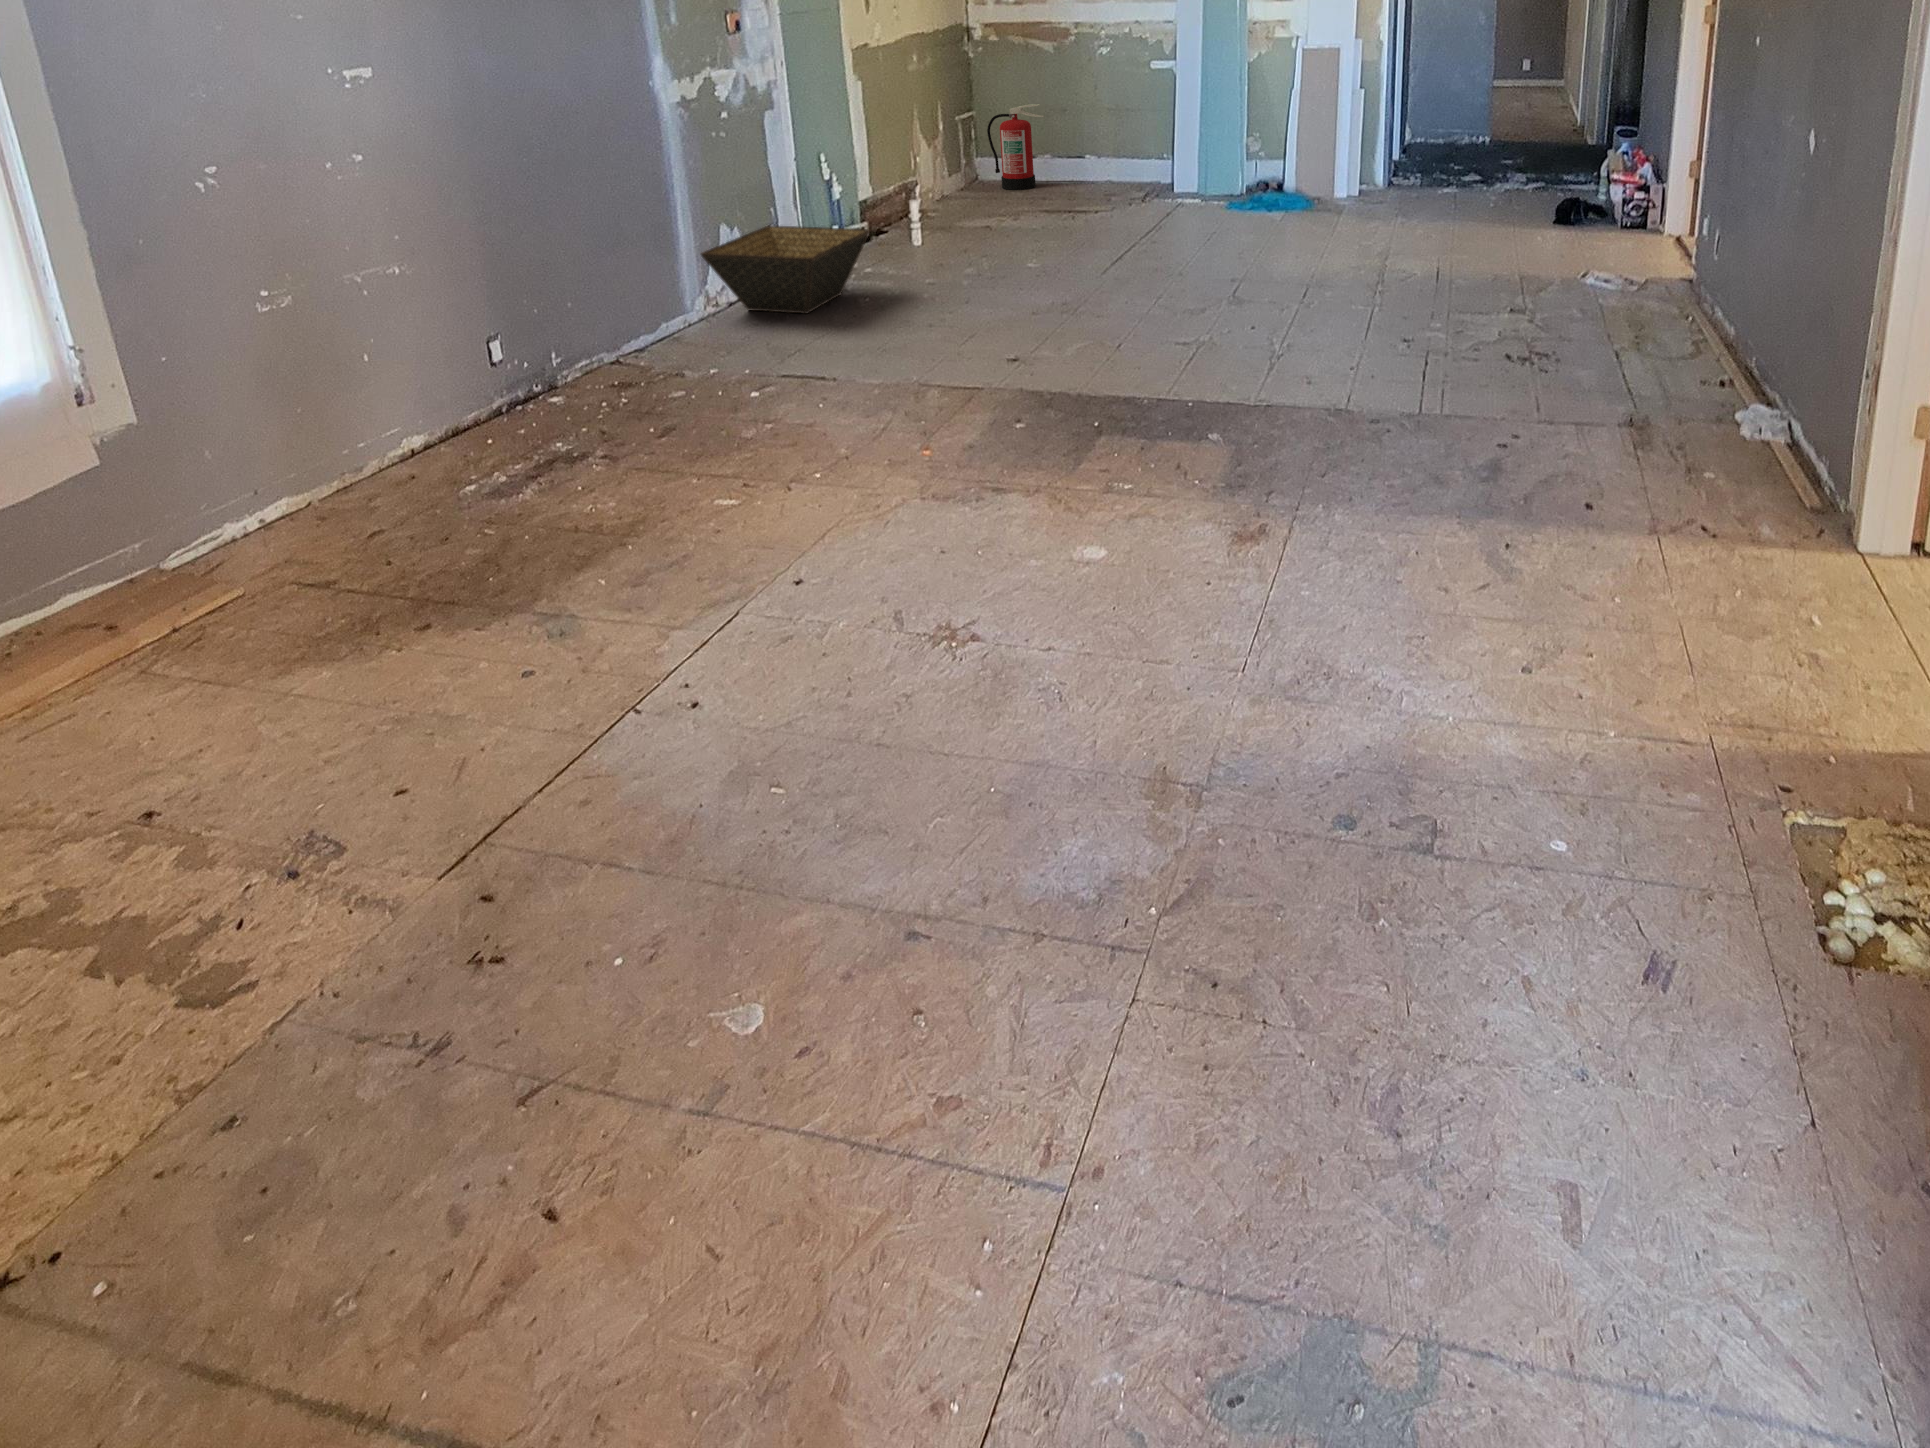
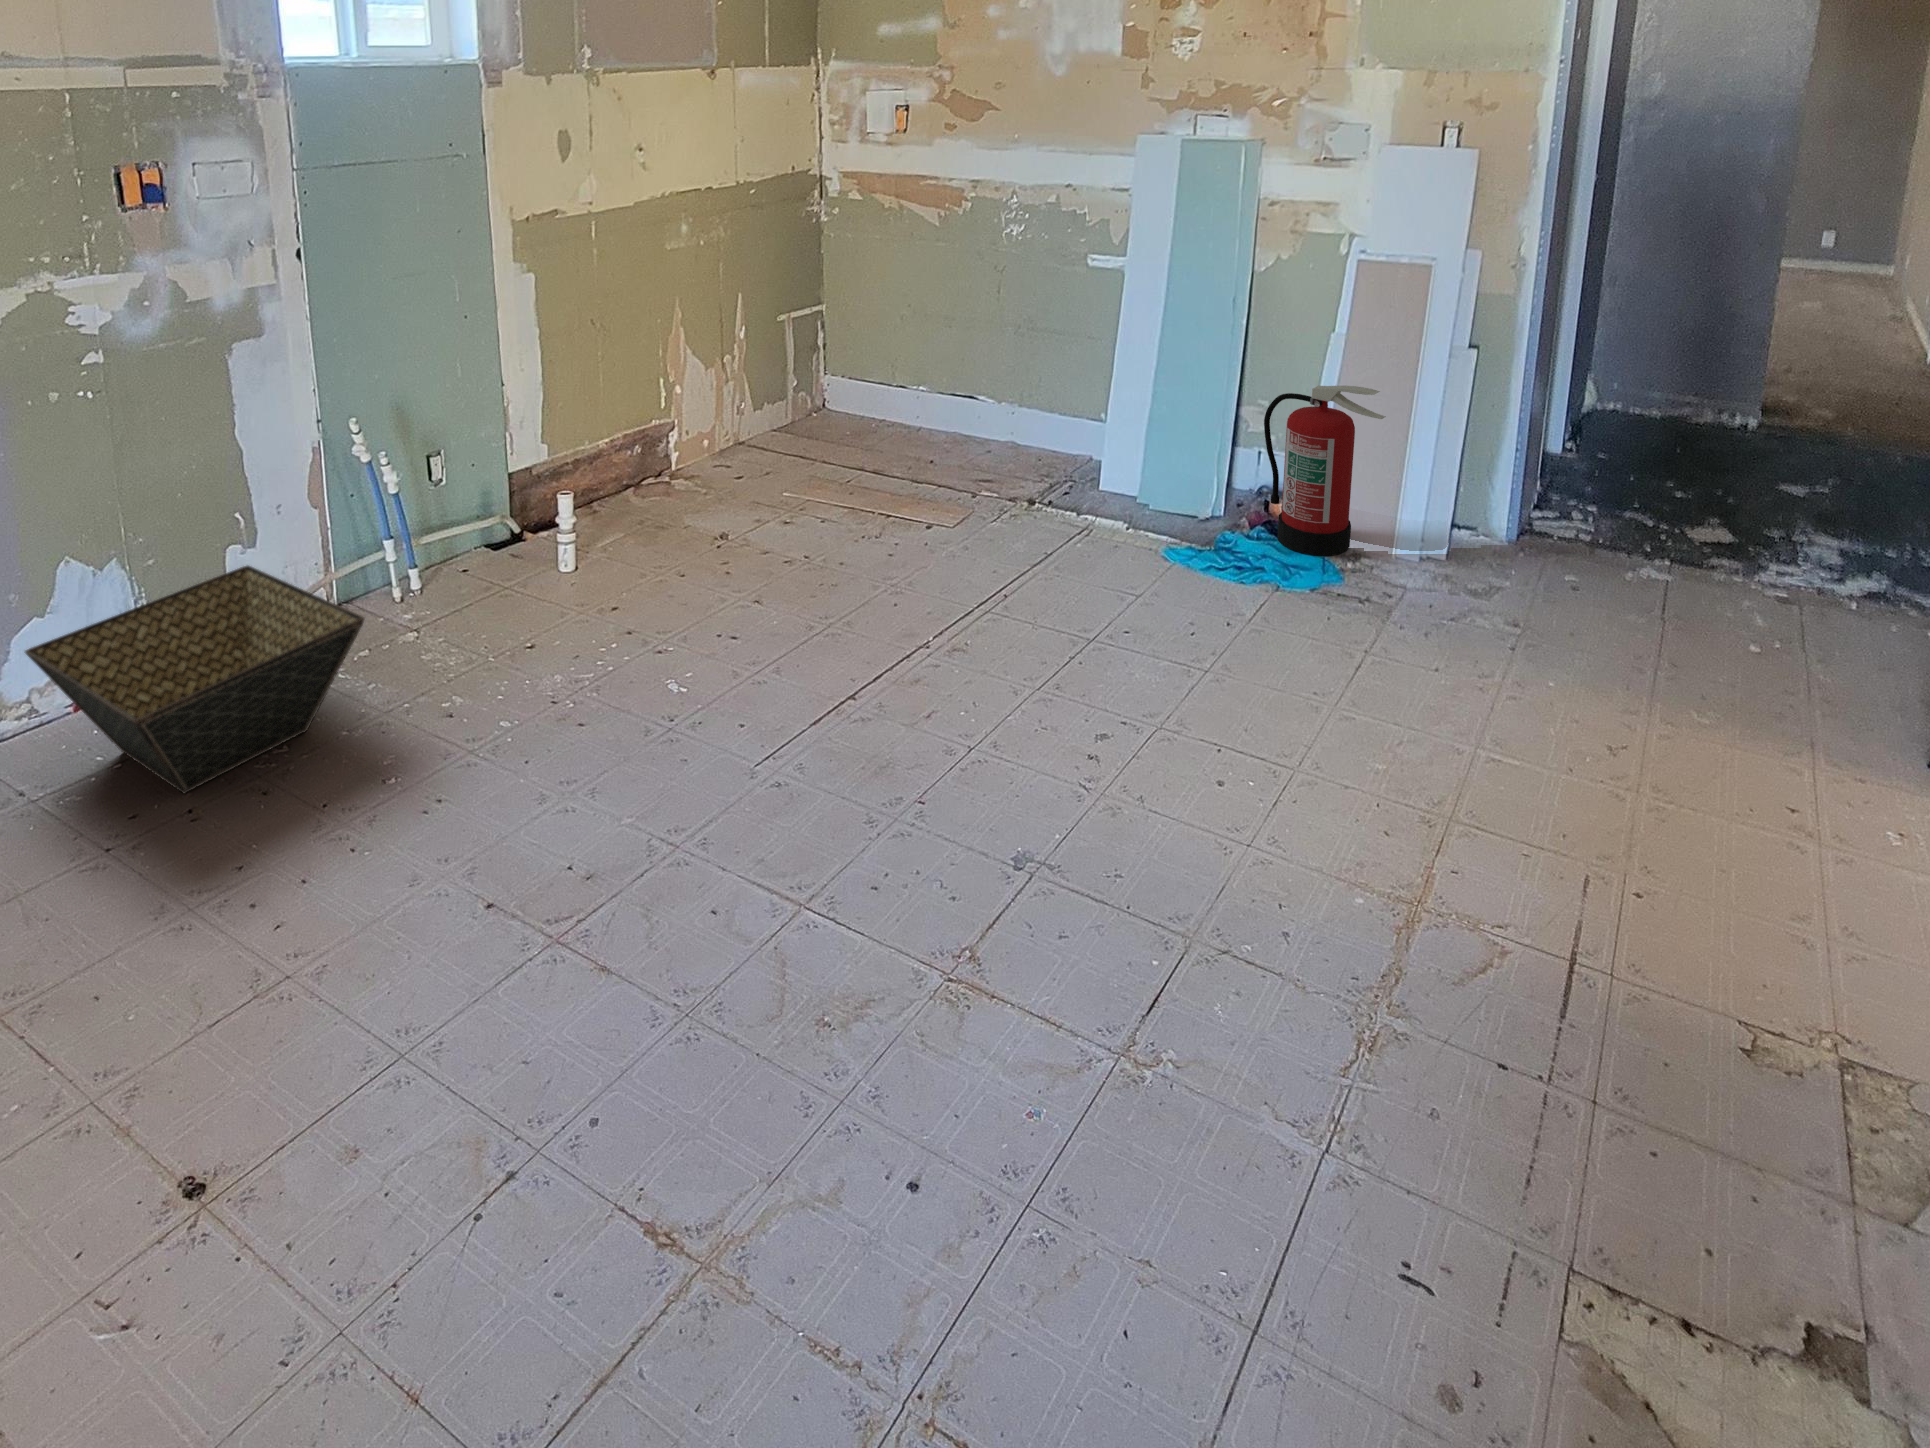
fire extinguisher: present [987,104,1044,190] -> present [1264,386,1385,556]

